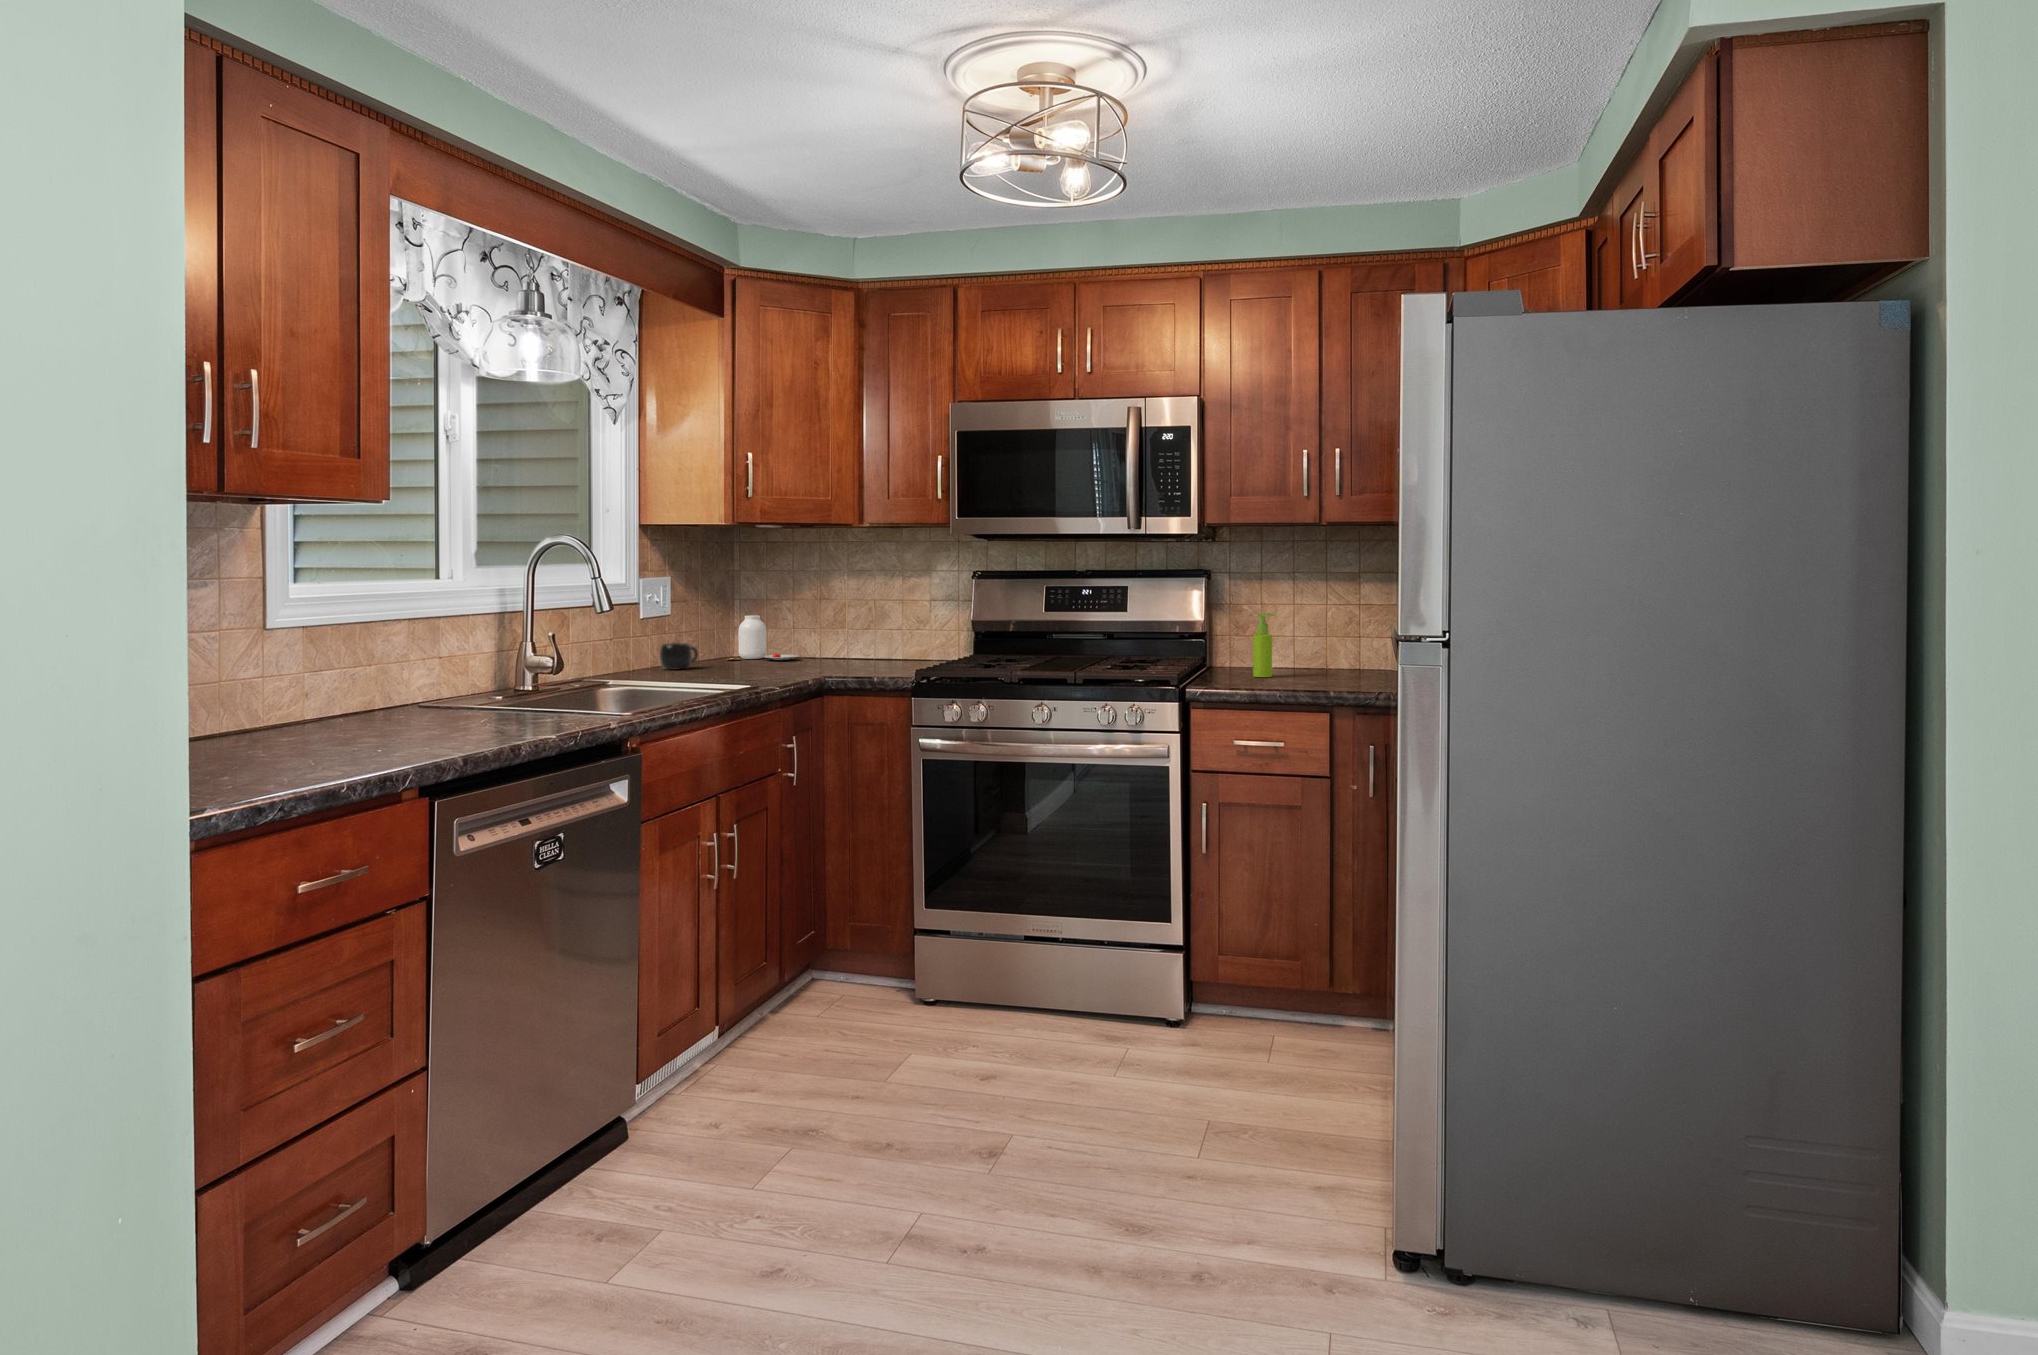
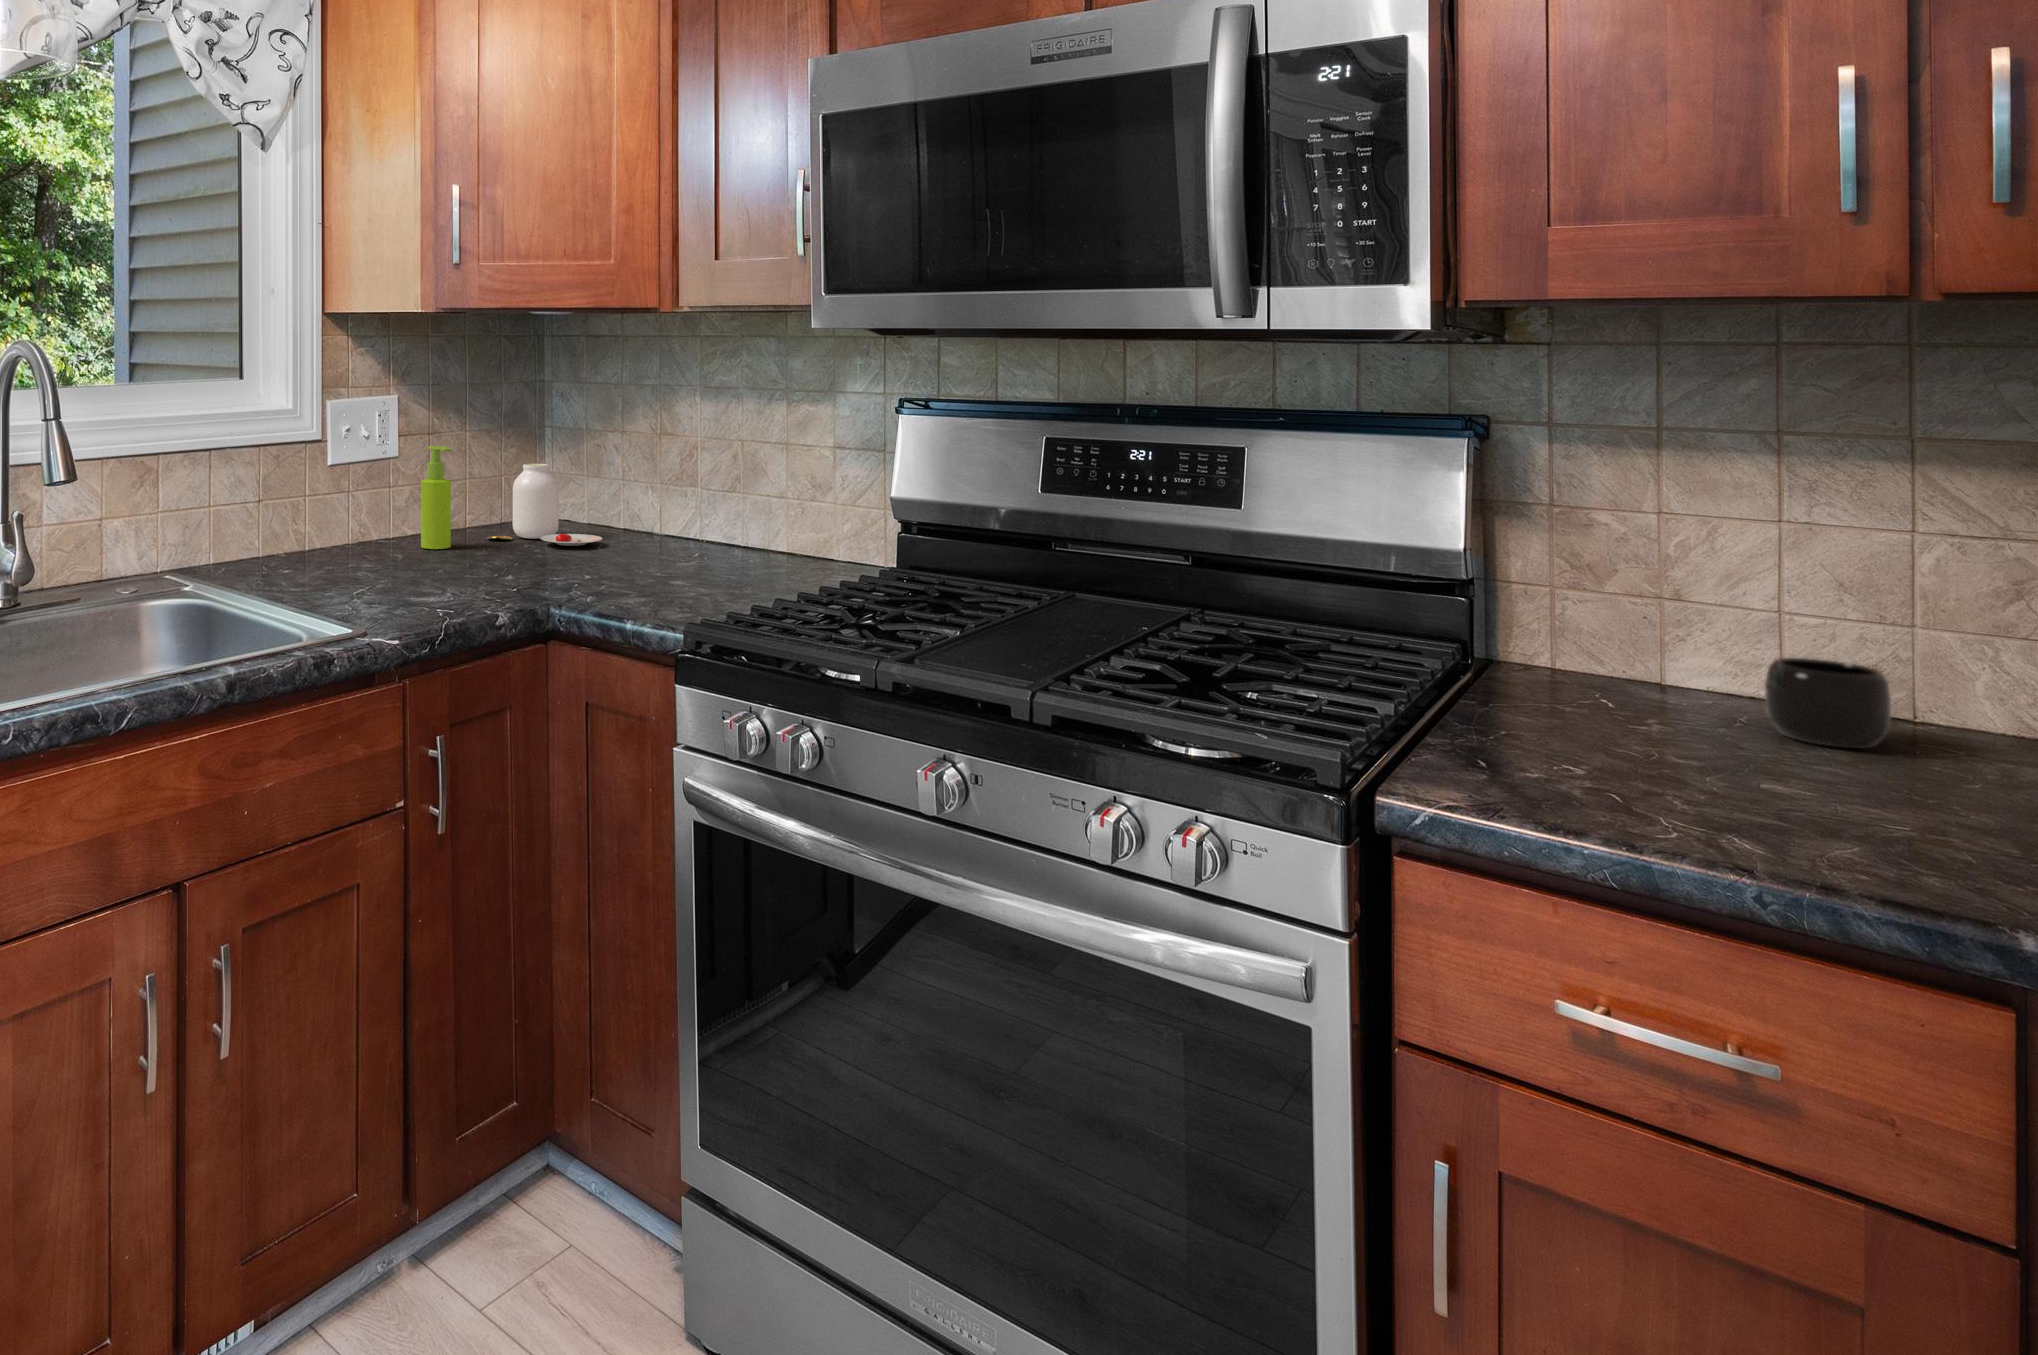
soap dispenser: present [1253,613,1275,677] -> present [421,446,452,549]
mug: present [660,643,698,670] -> present [1765,658,1891,748]

